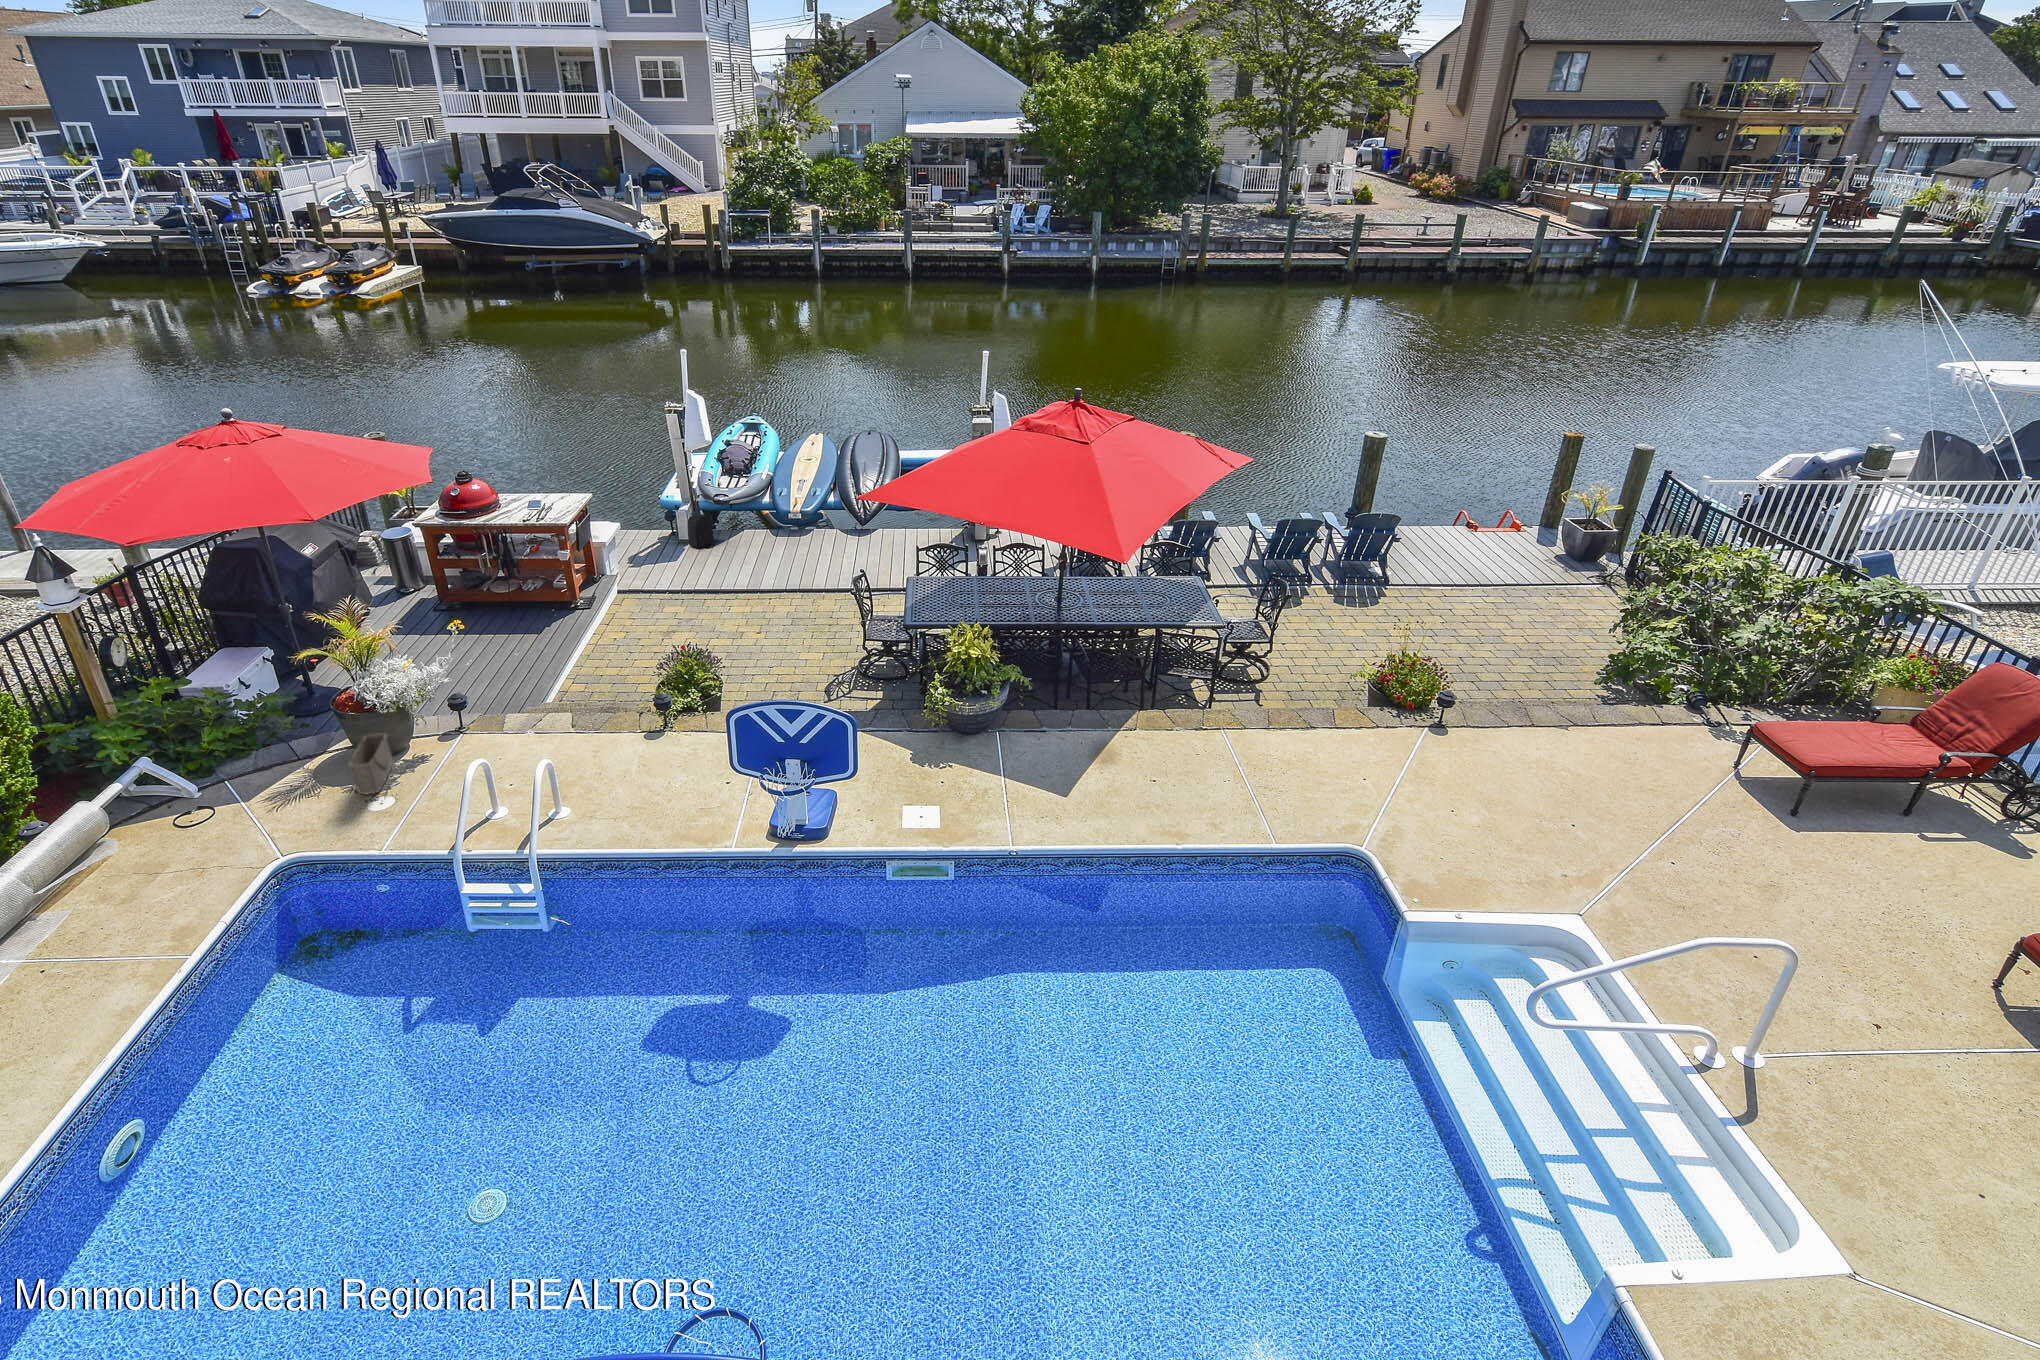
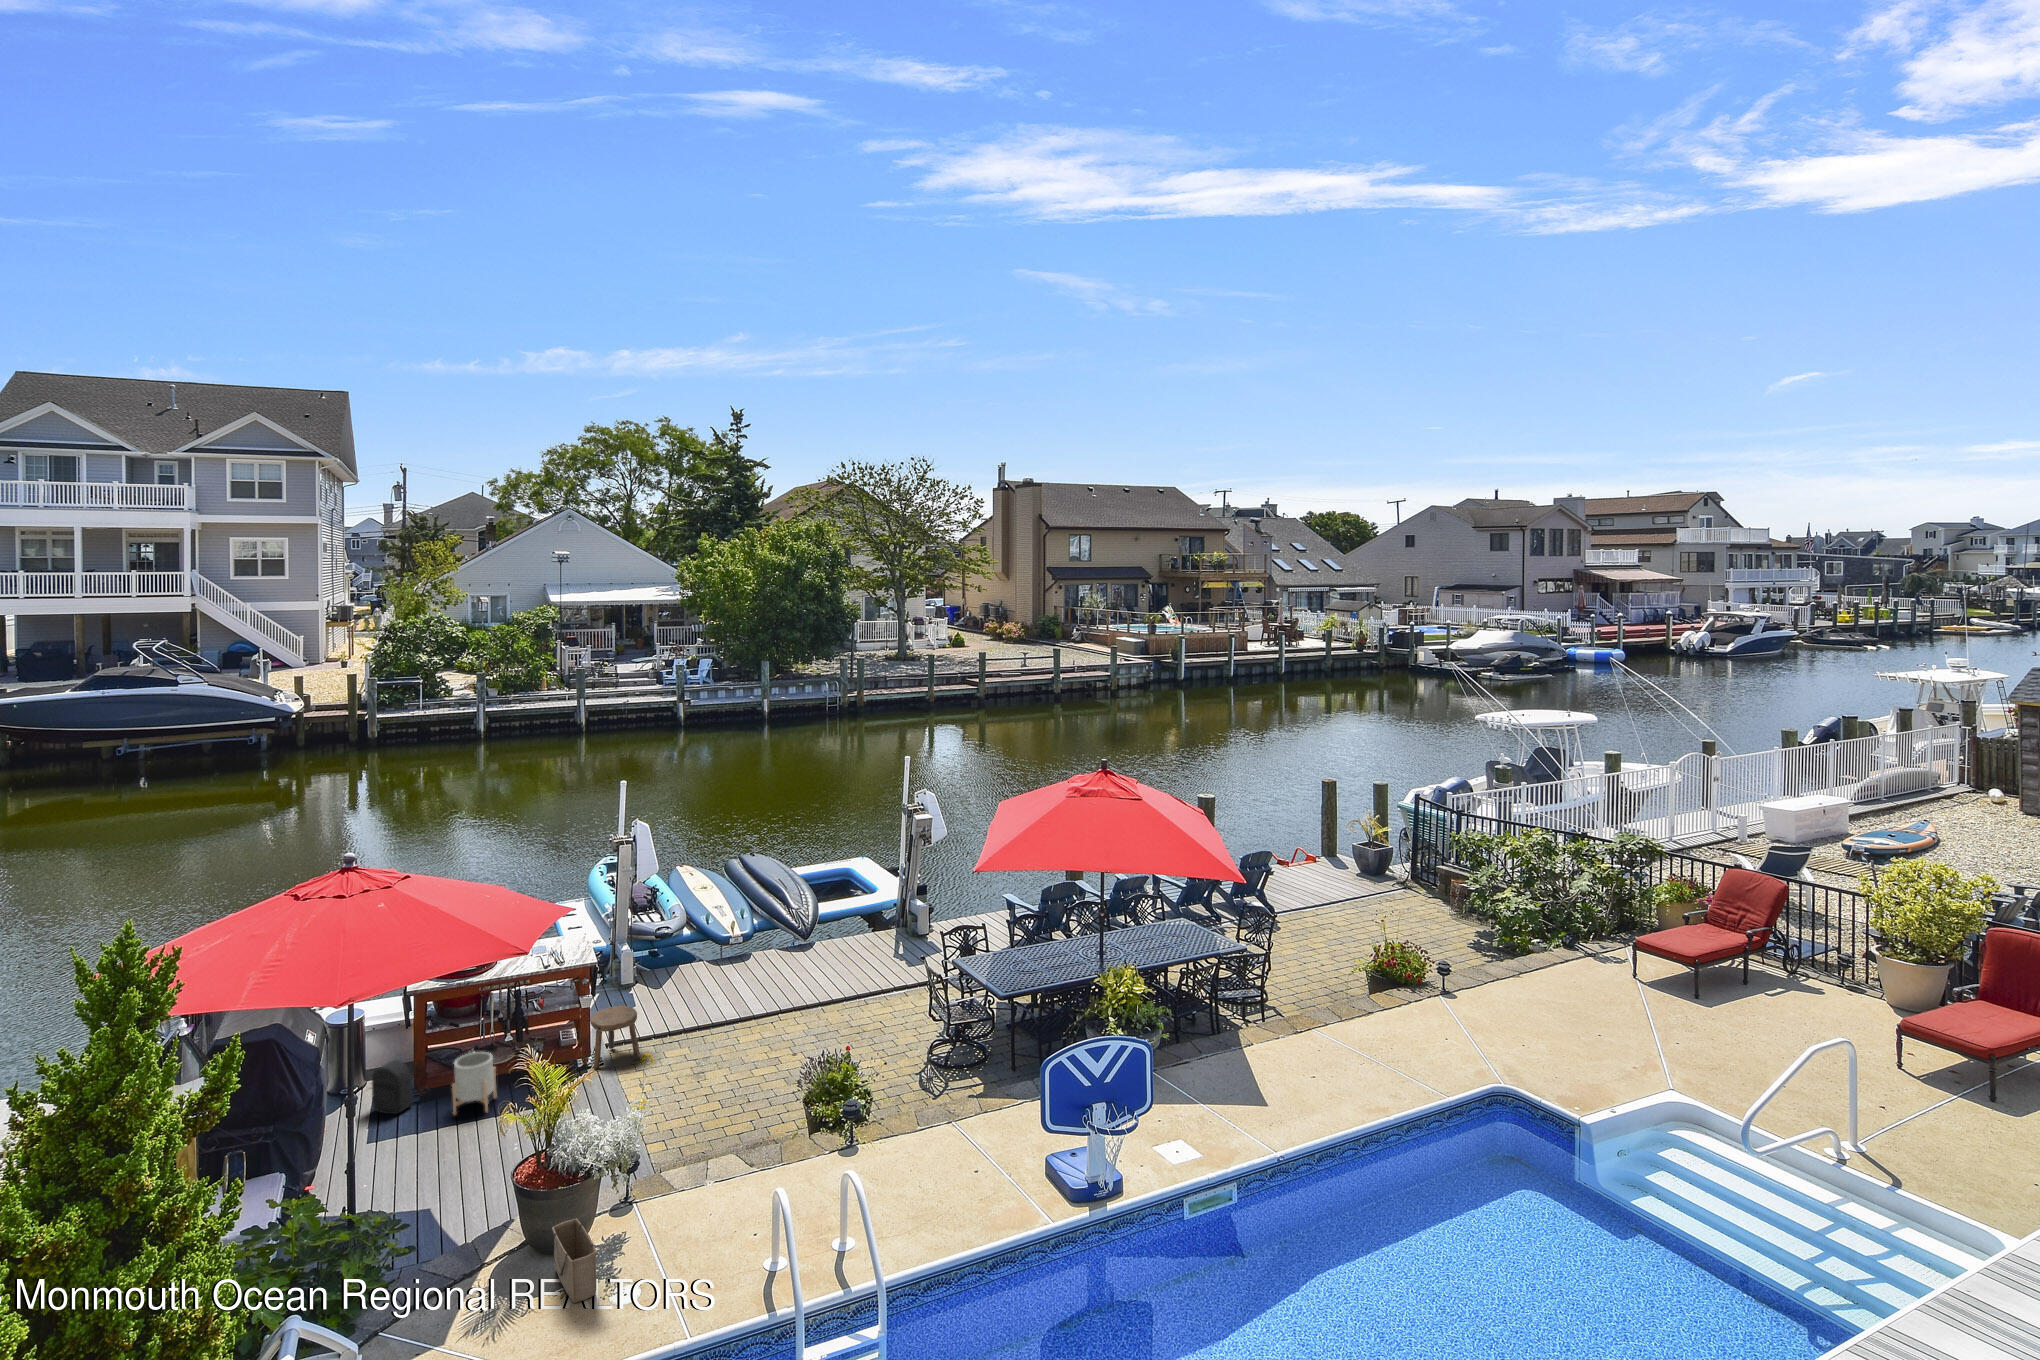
backpack: present [687,511,714,549] -> present [372,1057,413,1114]
stool: none [578,561,622,611] -> present [590,1006,640,1069]
planter: none [449,579,495,629] -> present [452,1052,497,1115]

